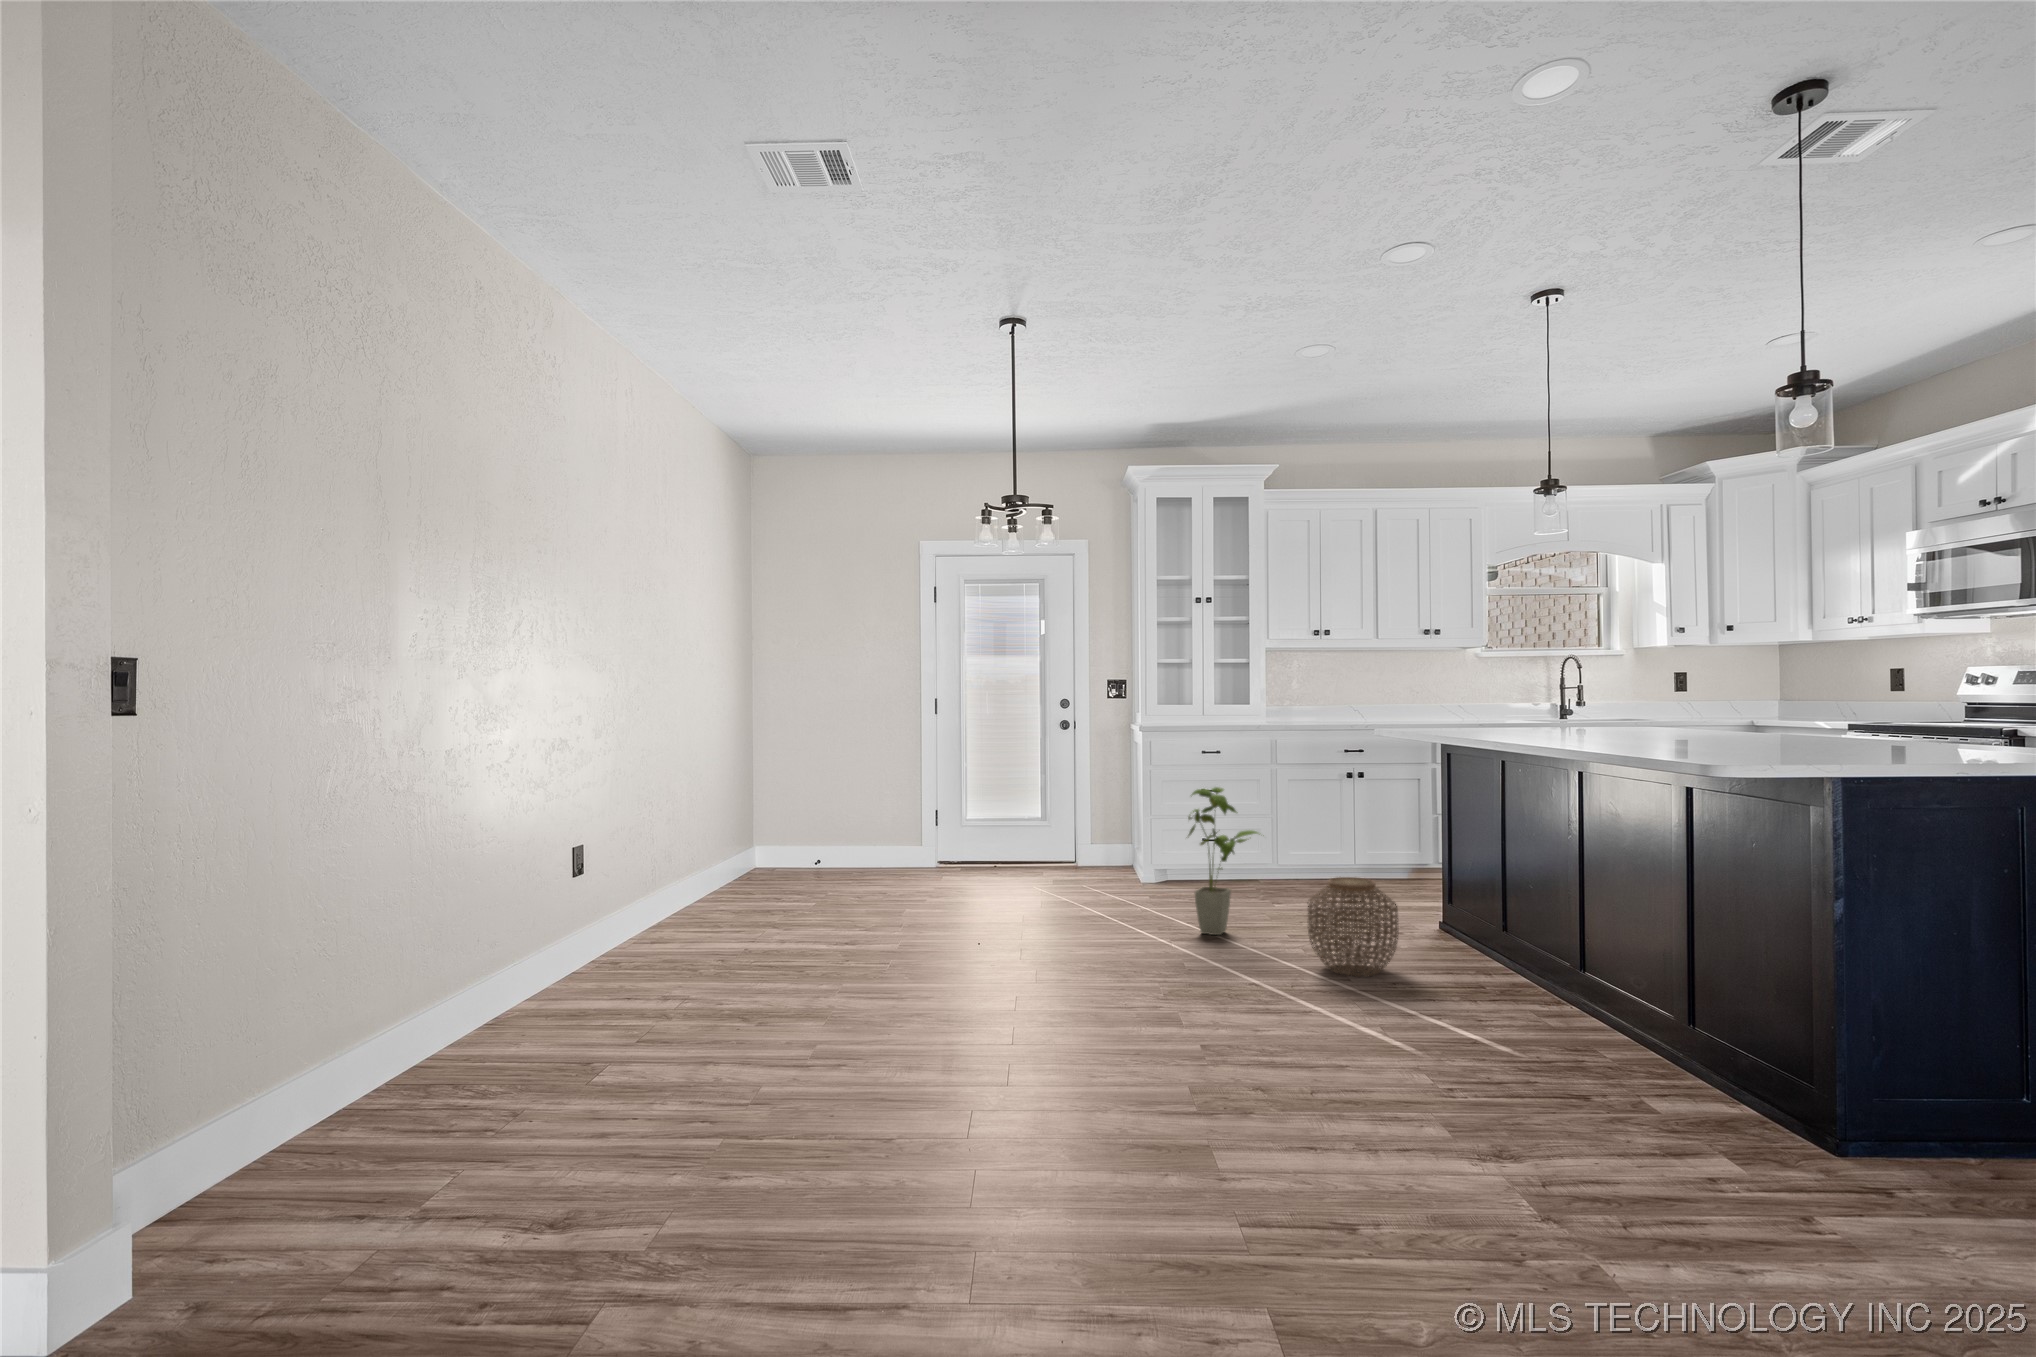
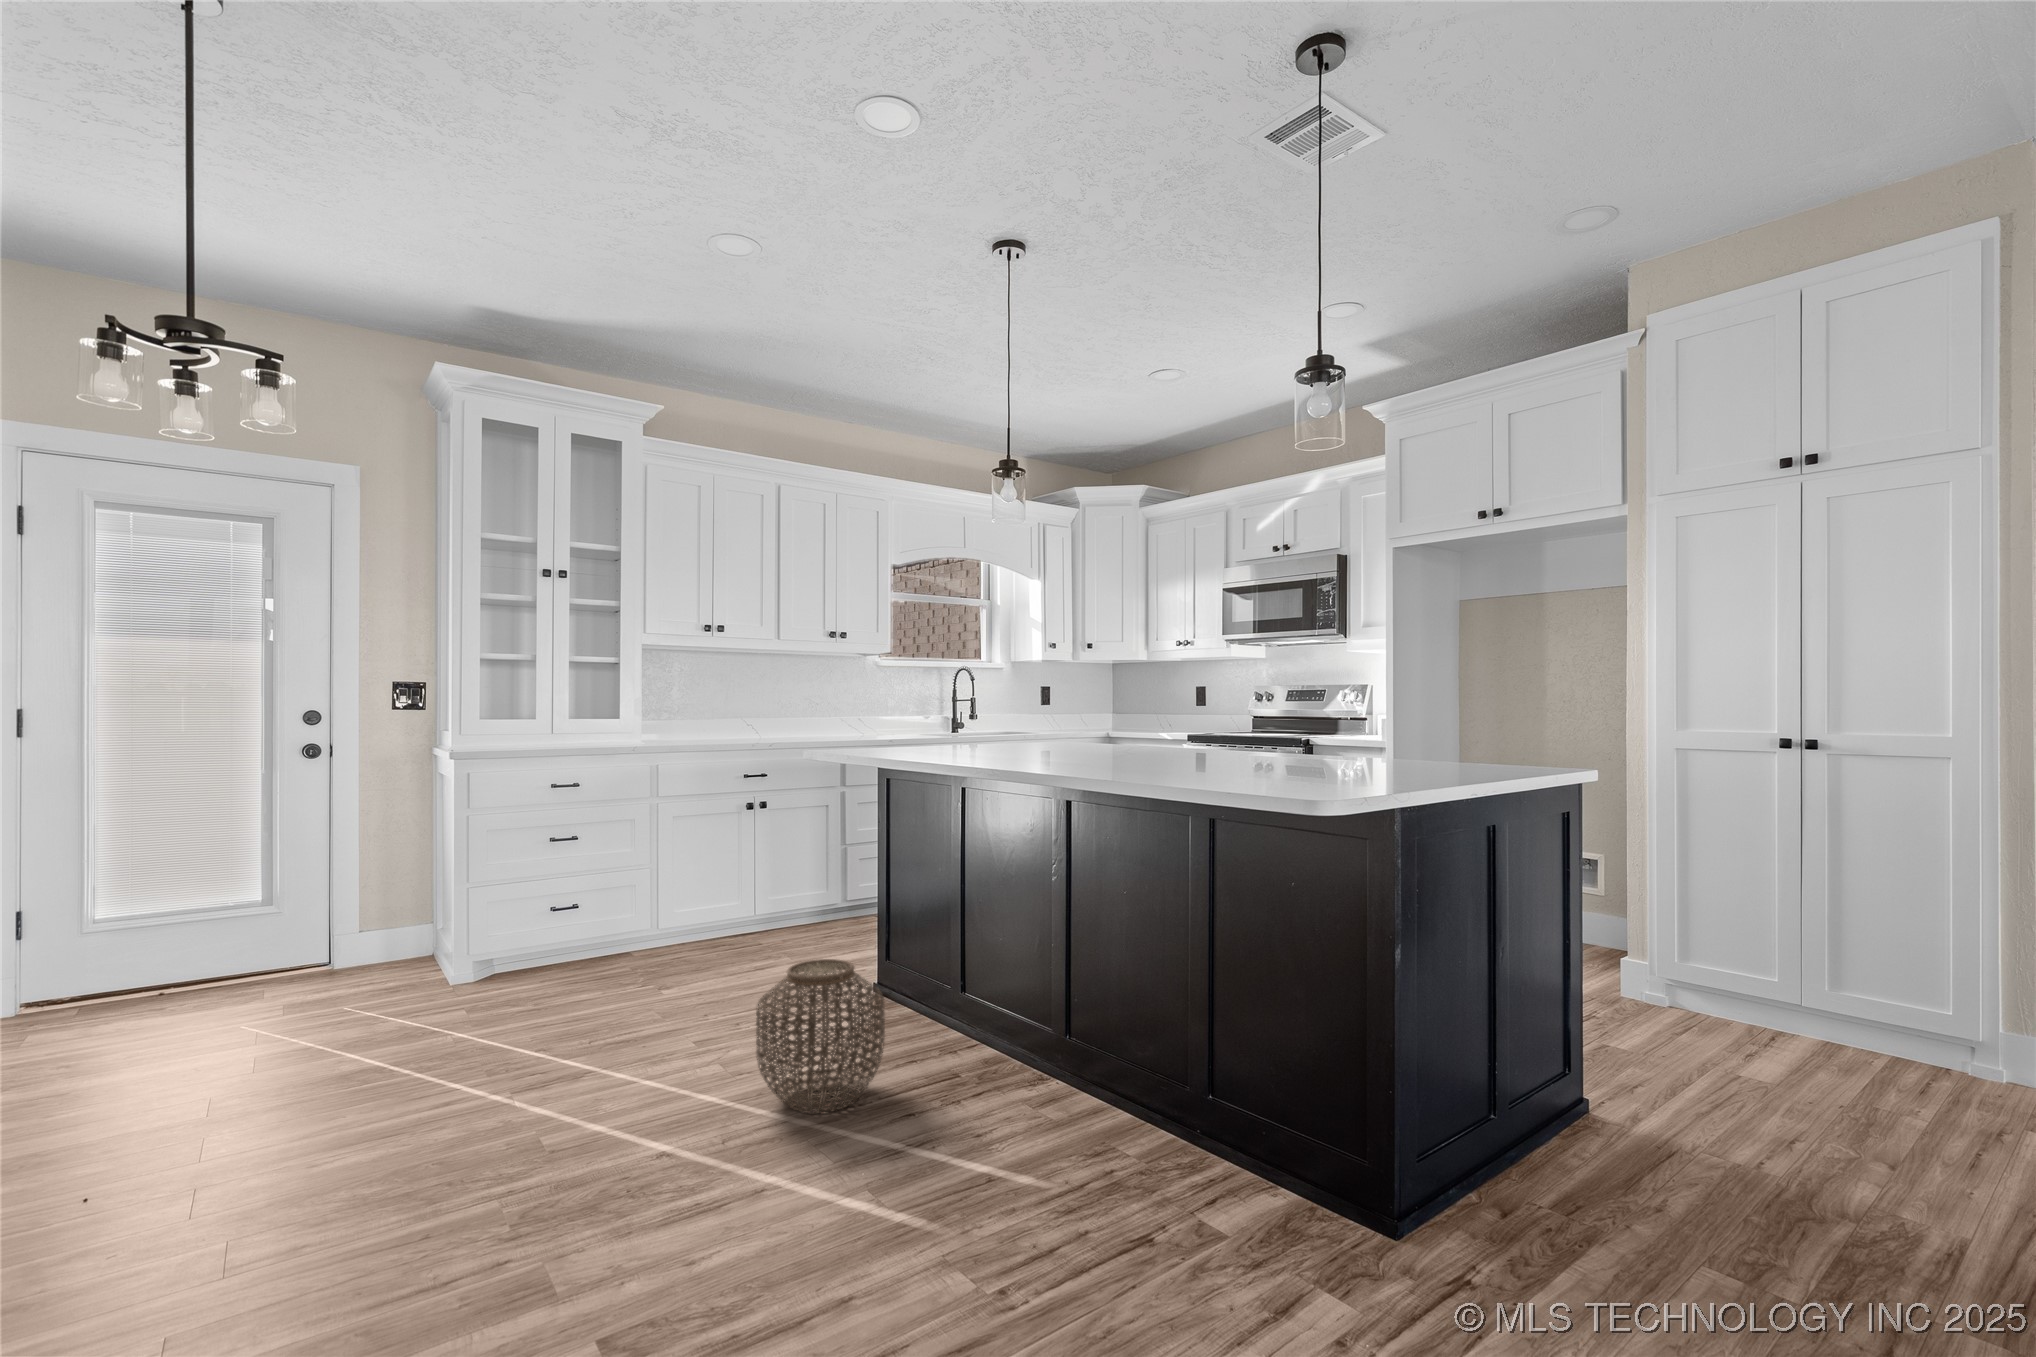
house plant: present [1188,787,1258,935] -> none [541,841,673,1075]

